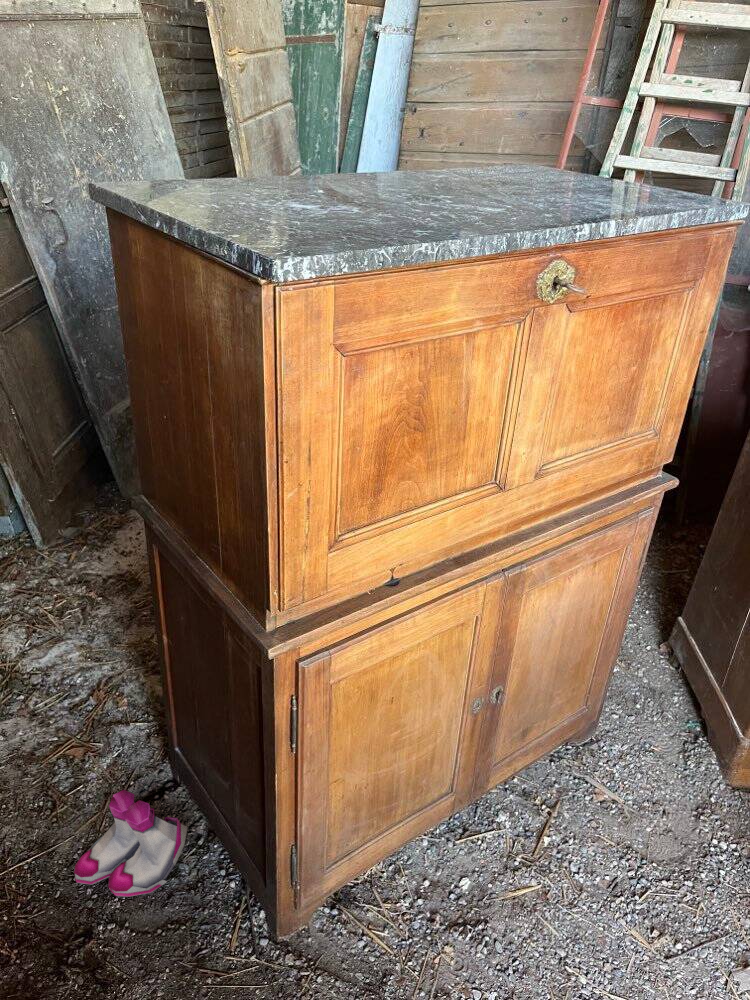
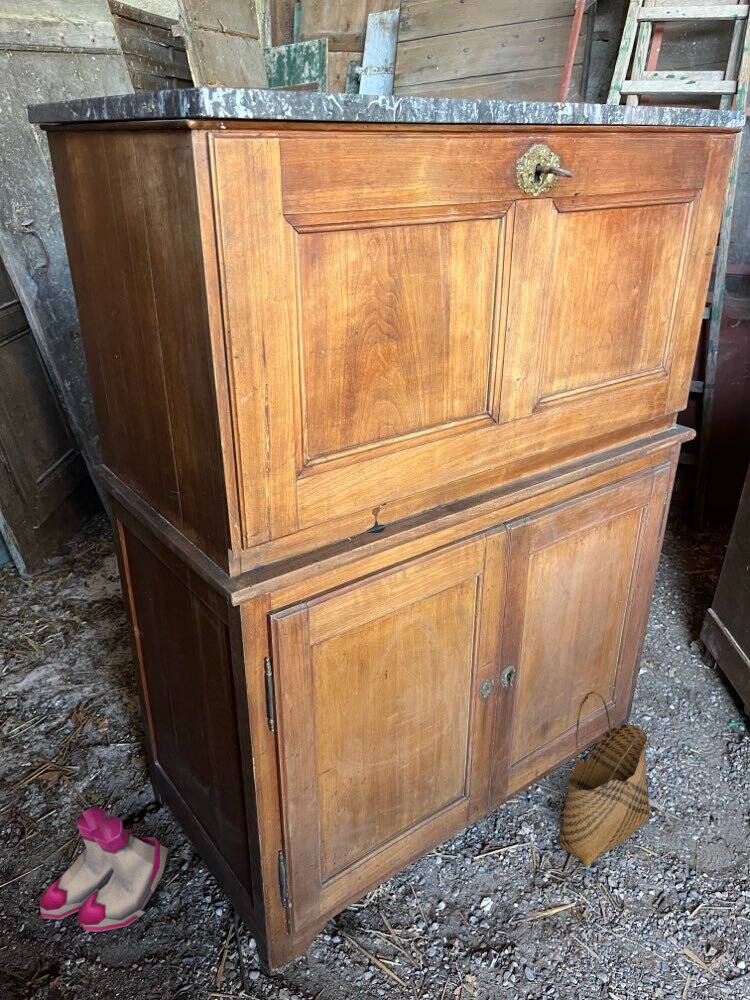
woven basket: none [530,704,621,854] -> present [558,691,654,866]

